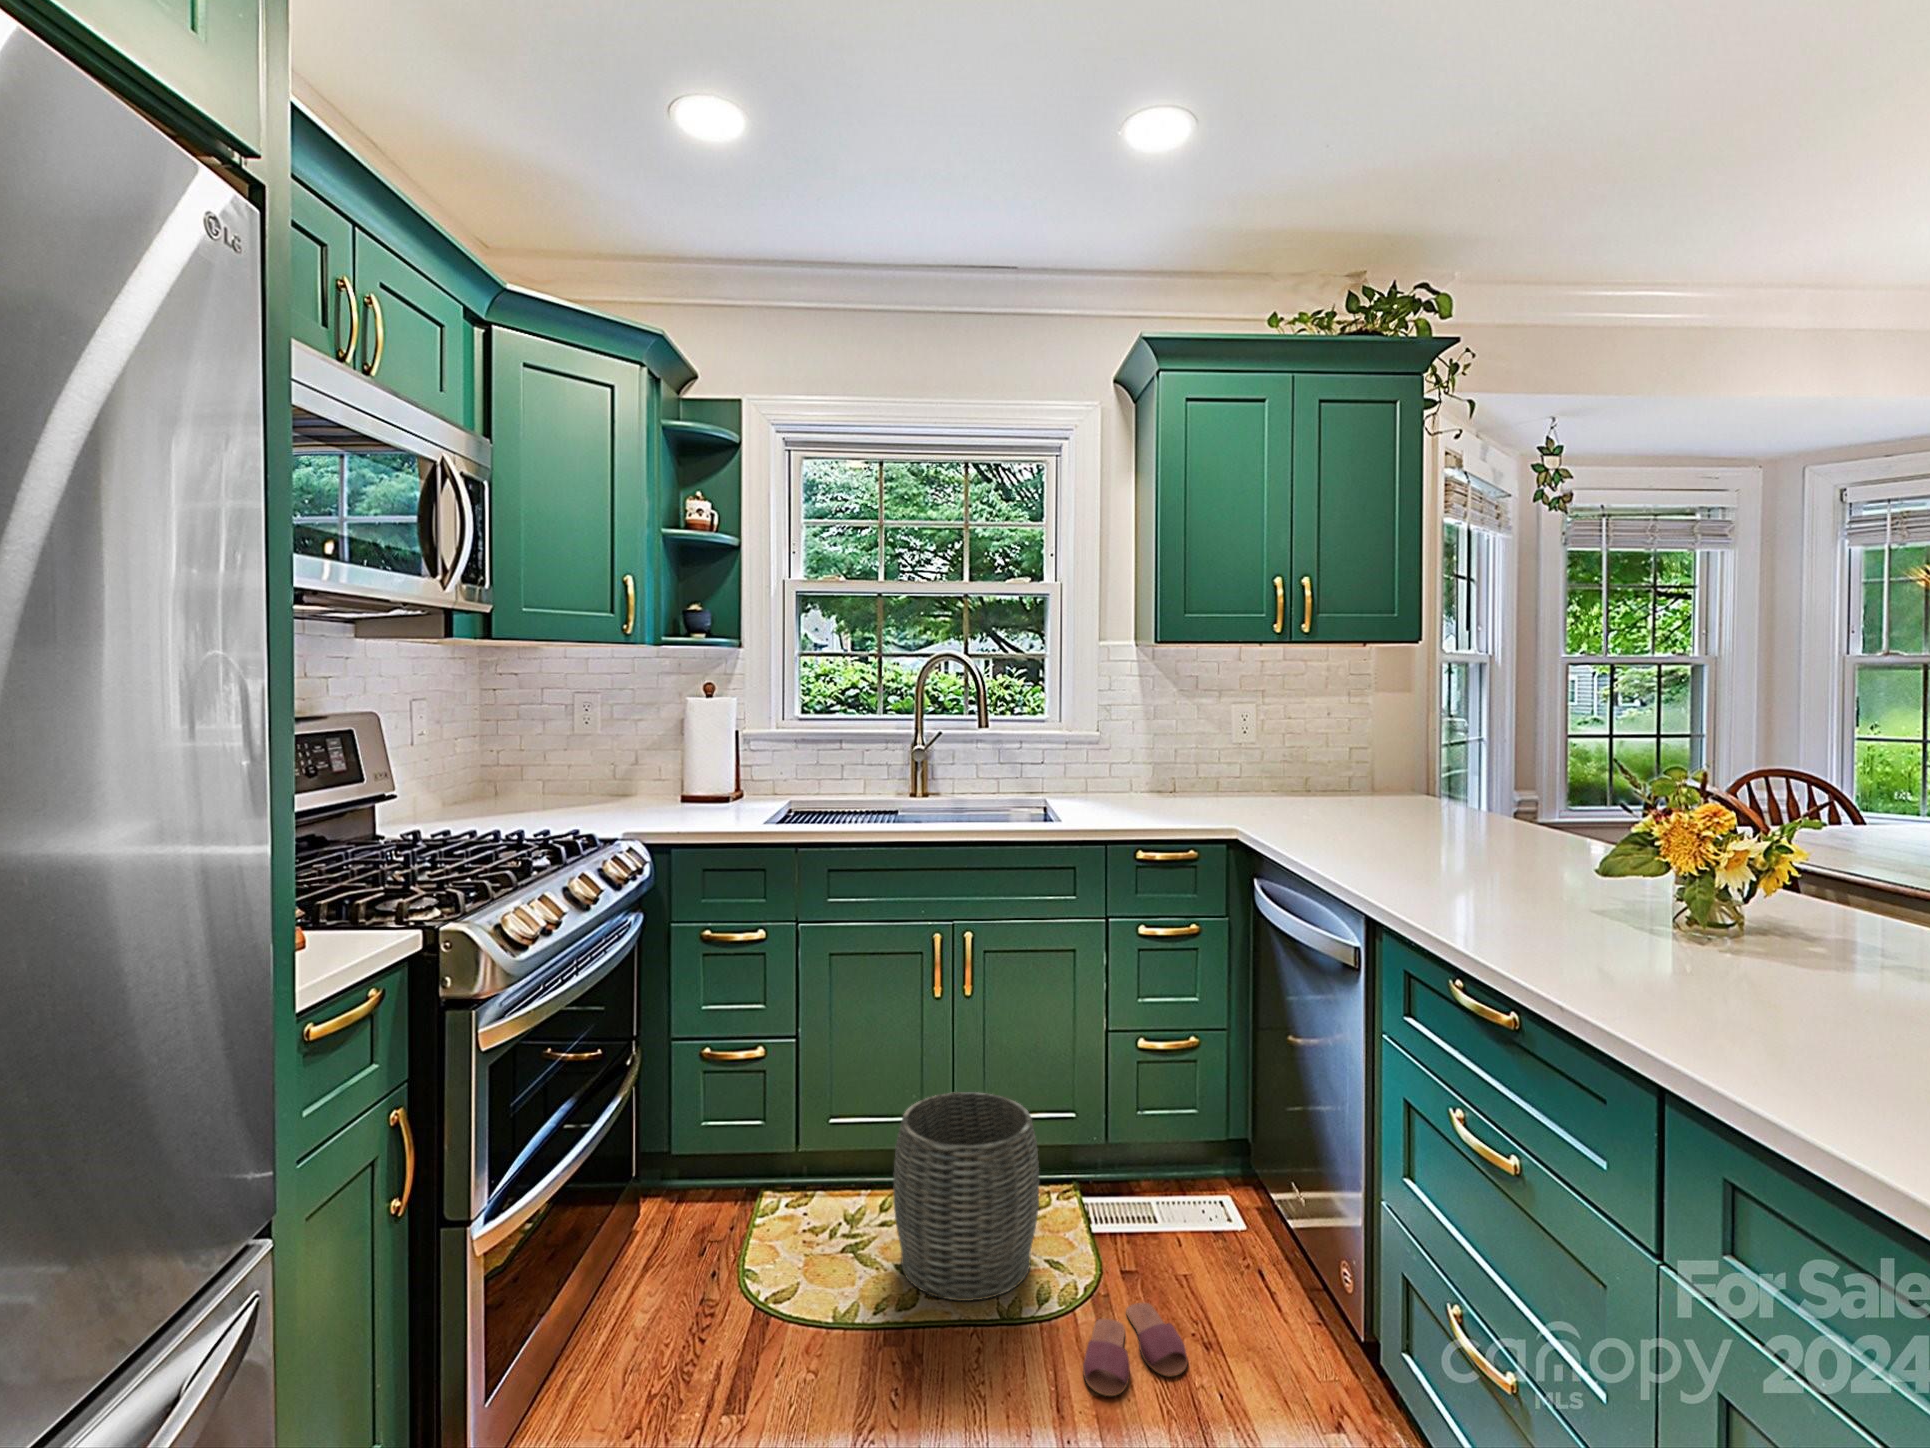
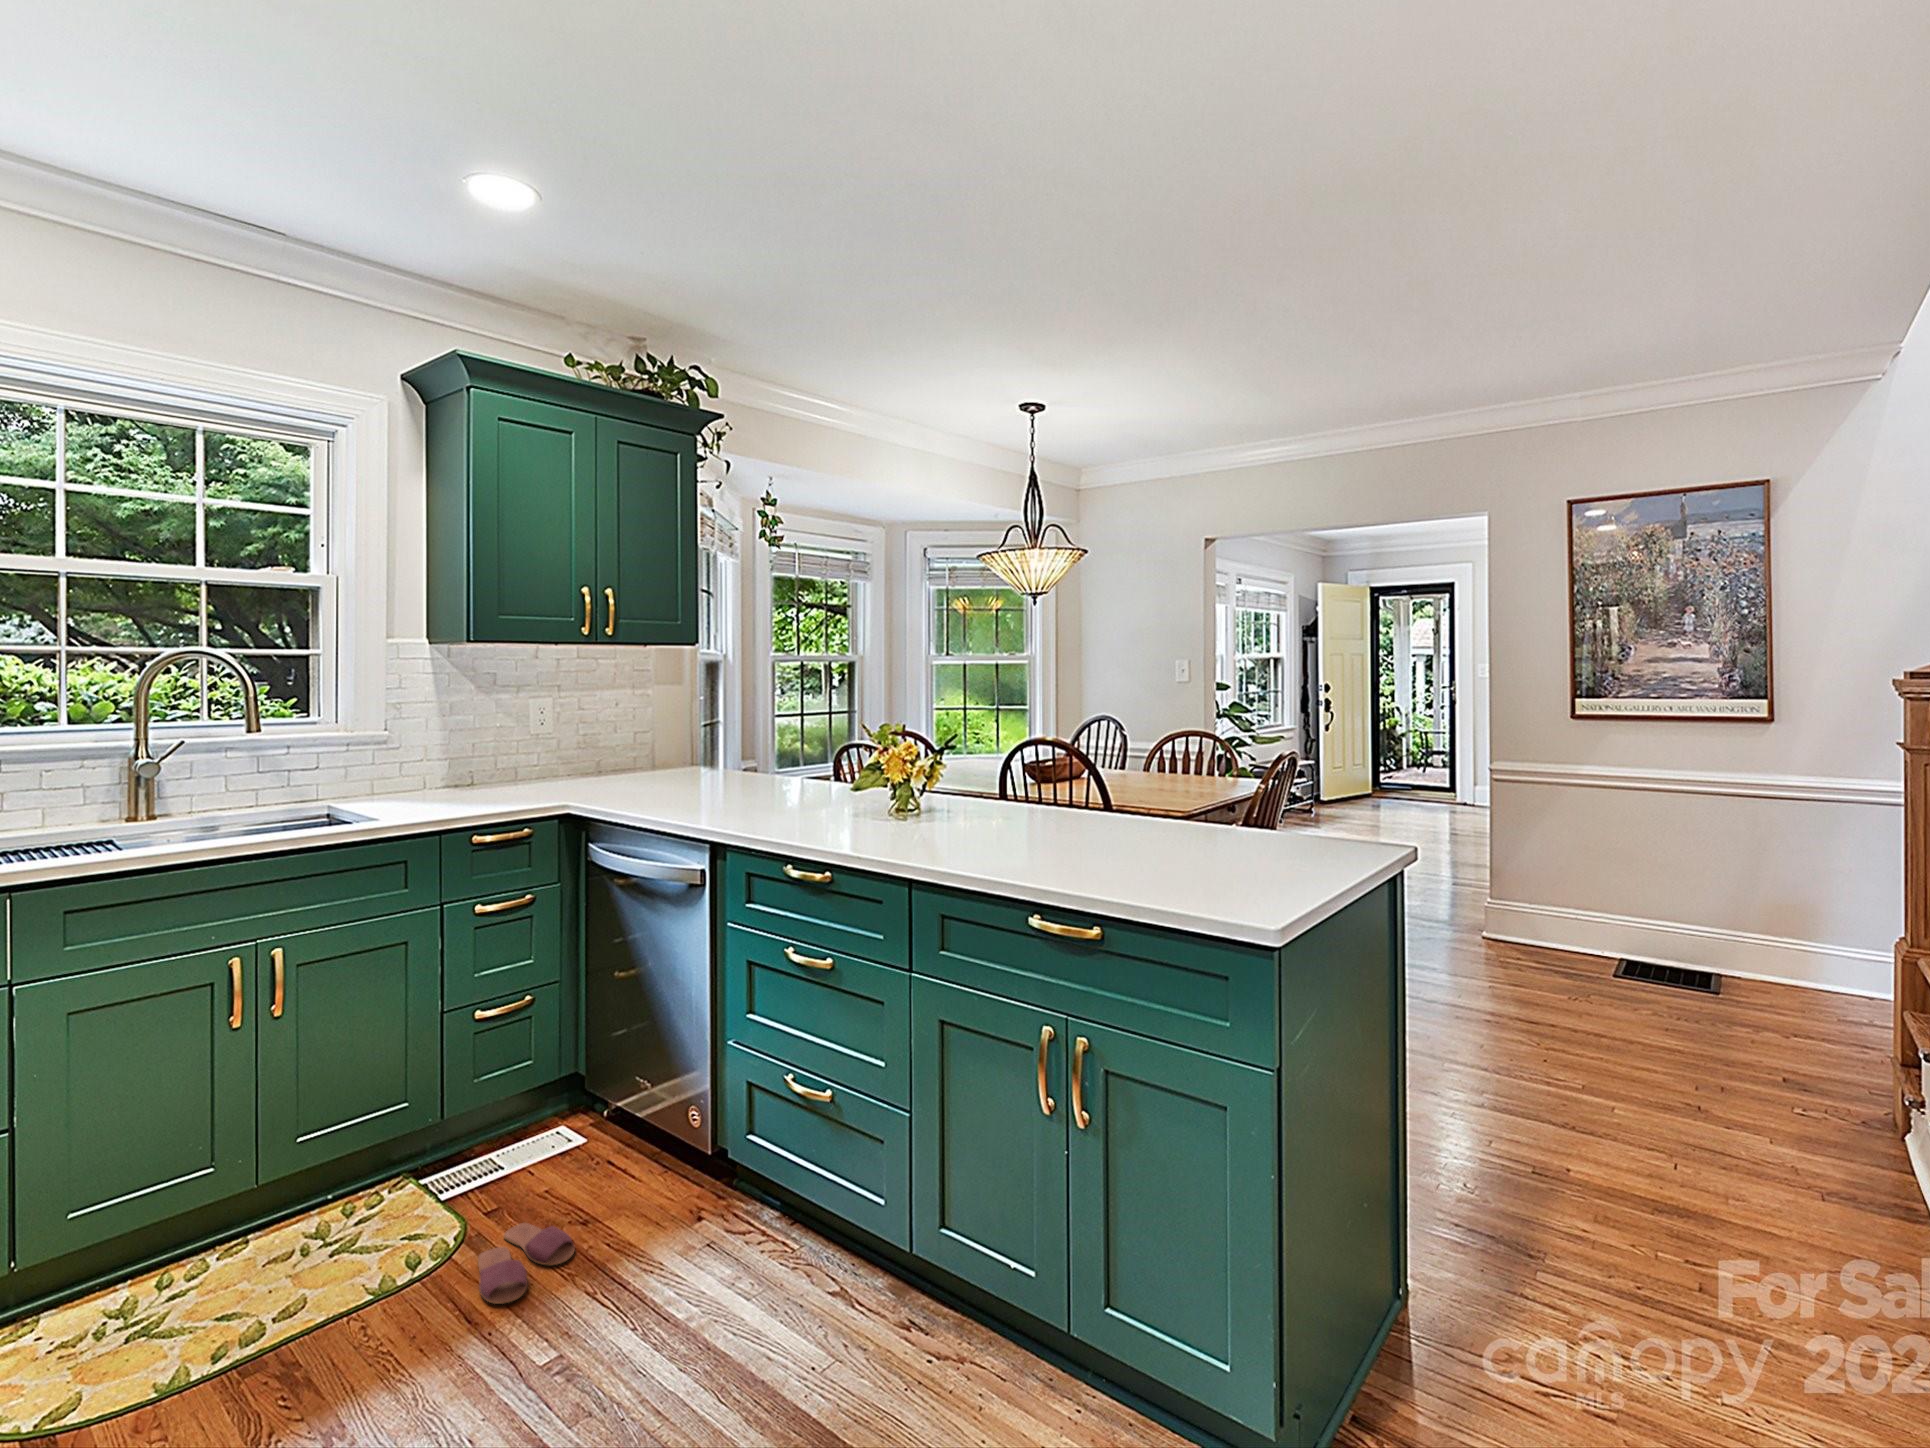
woven basket: present [893,1092,1039,1301] -> none [211,1097,397,1319]

